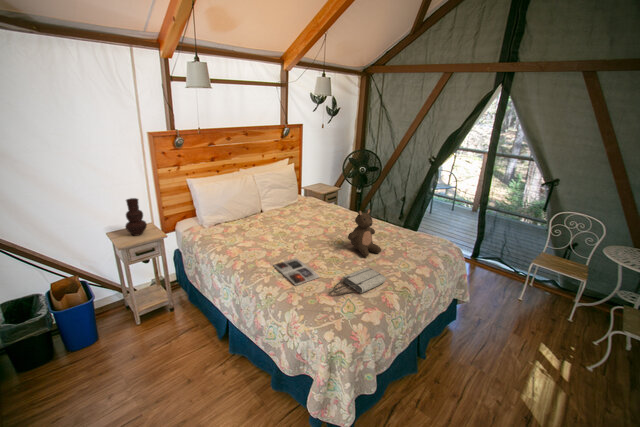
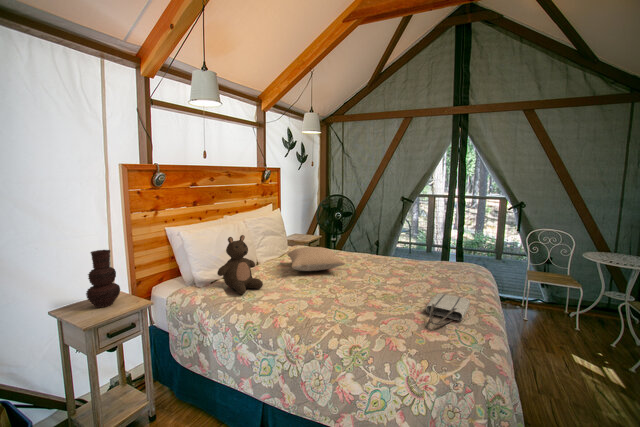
pillow: none [273,206,322,228] -> present [288,247,345,271]
stuffed bear: present [348,209,381,257] -> present [217,235,263,294]
magazine: present [274,258,319,285] -> none [327,299,396,327]

